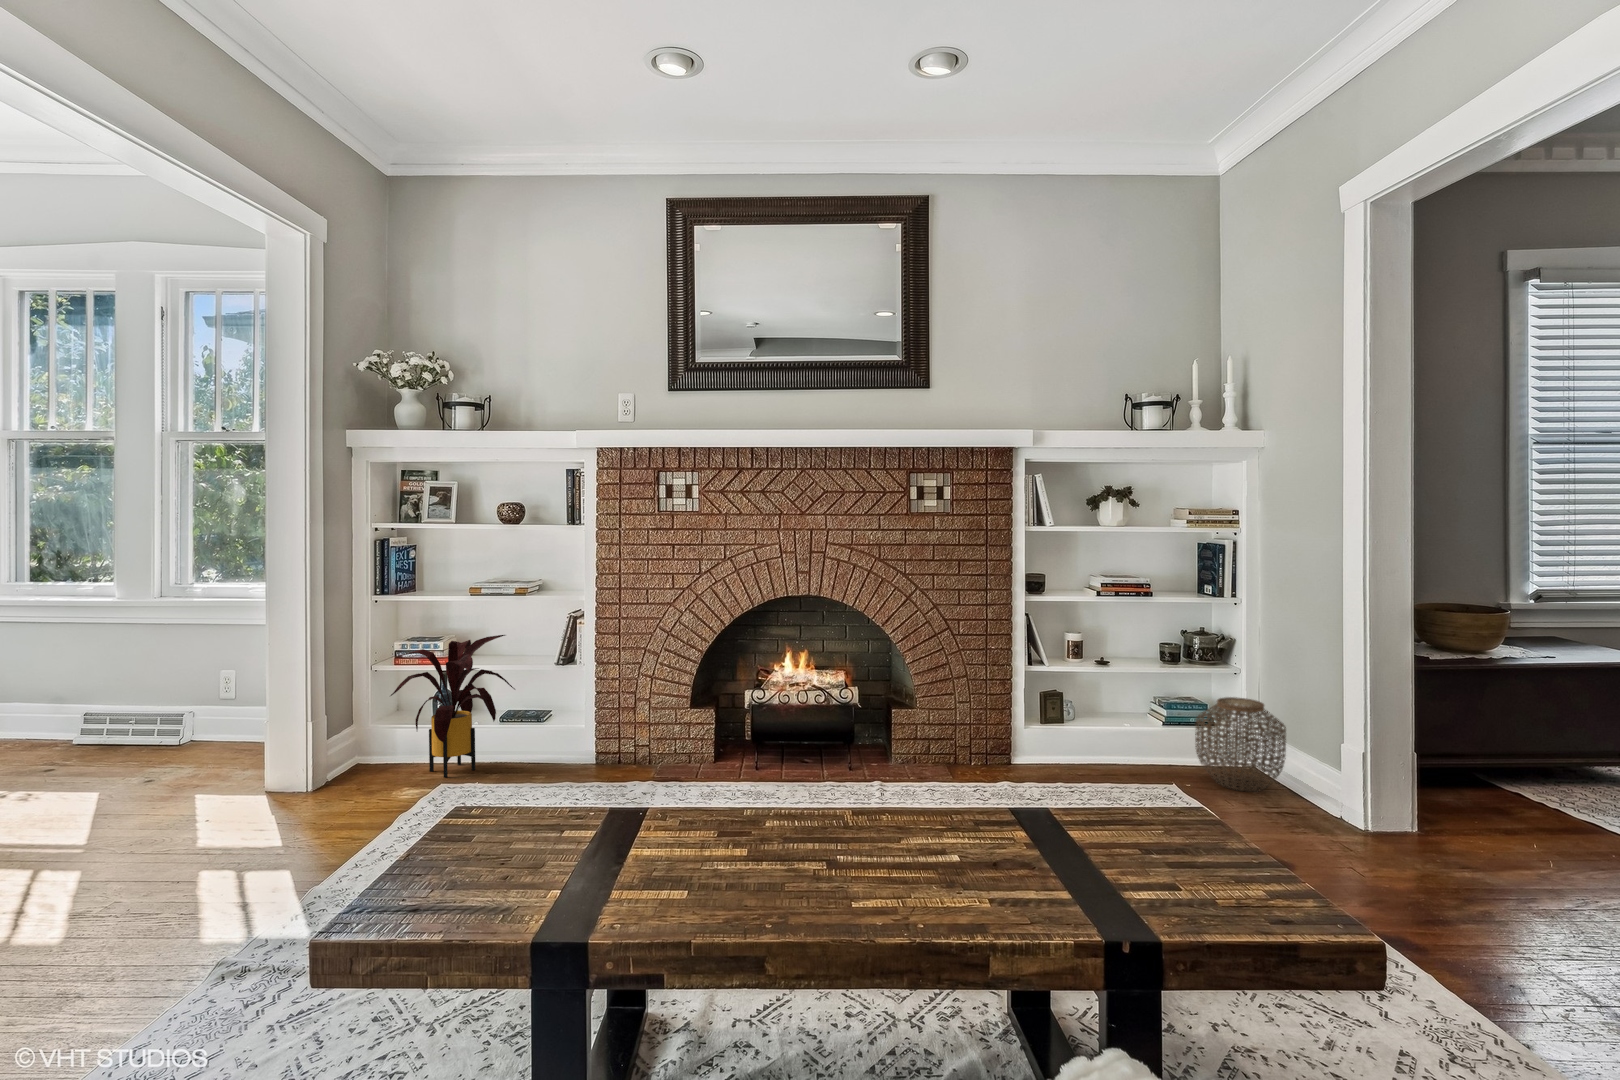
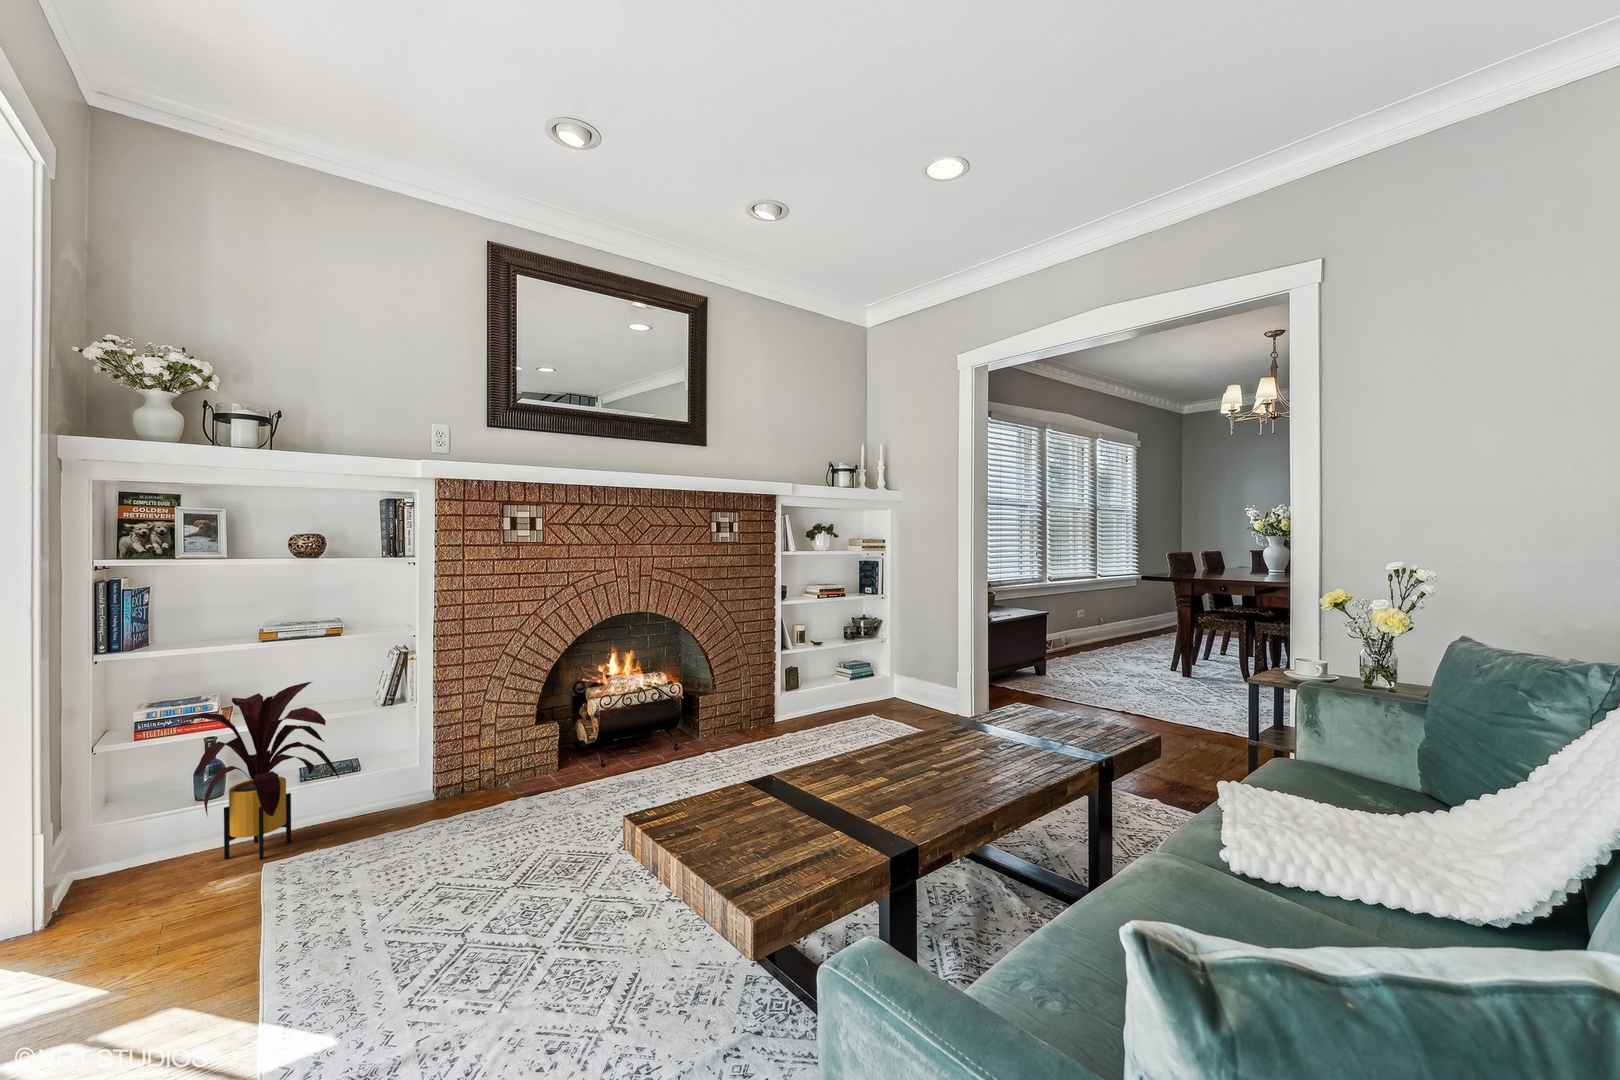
woven basket: present [1195,697,1286,792] -> none [881,655,930,712]

